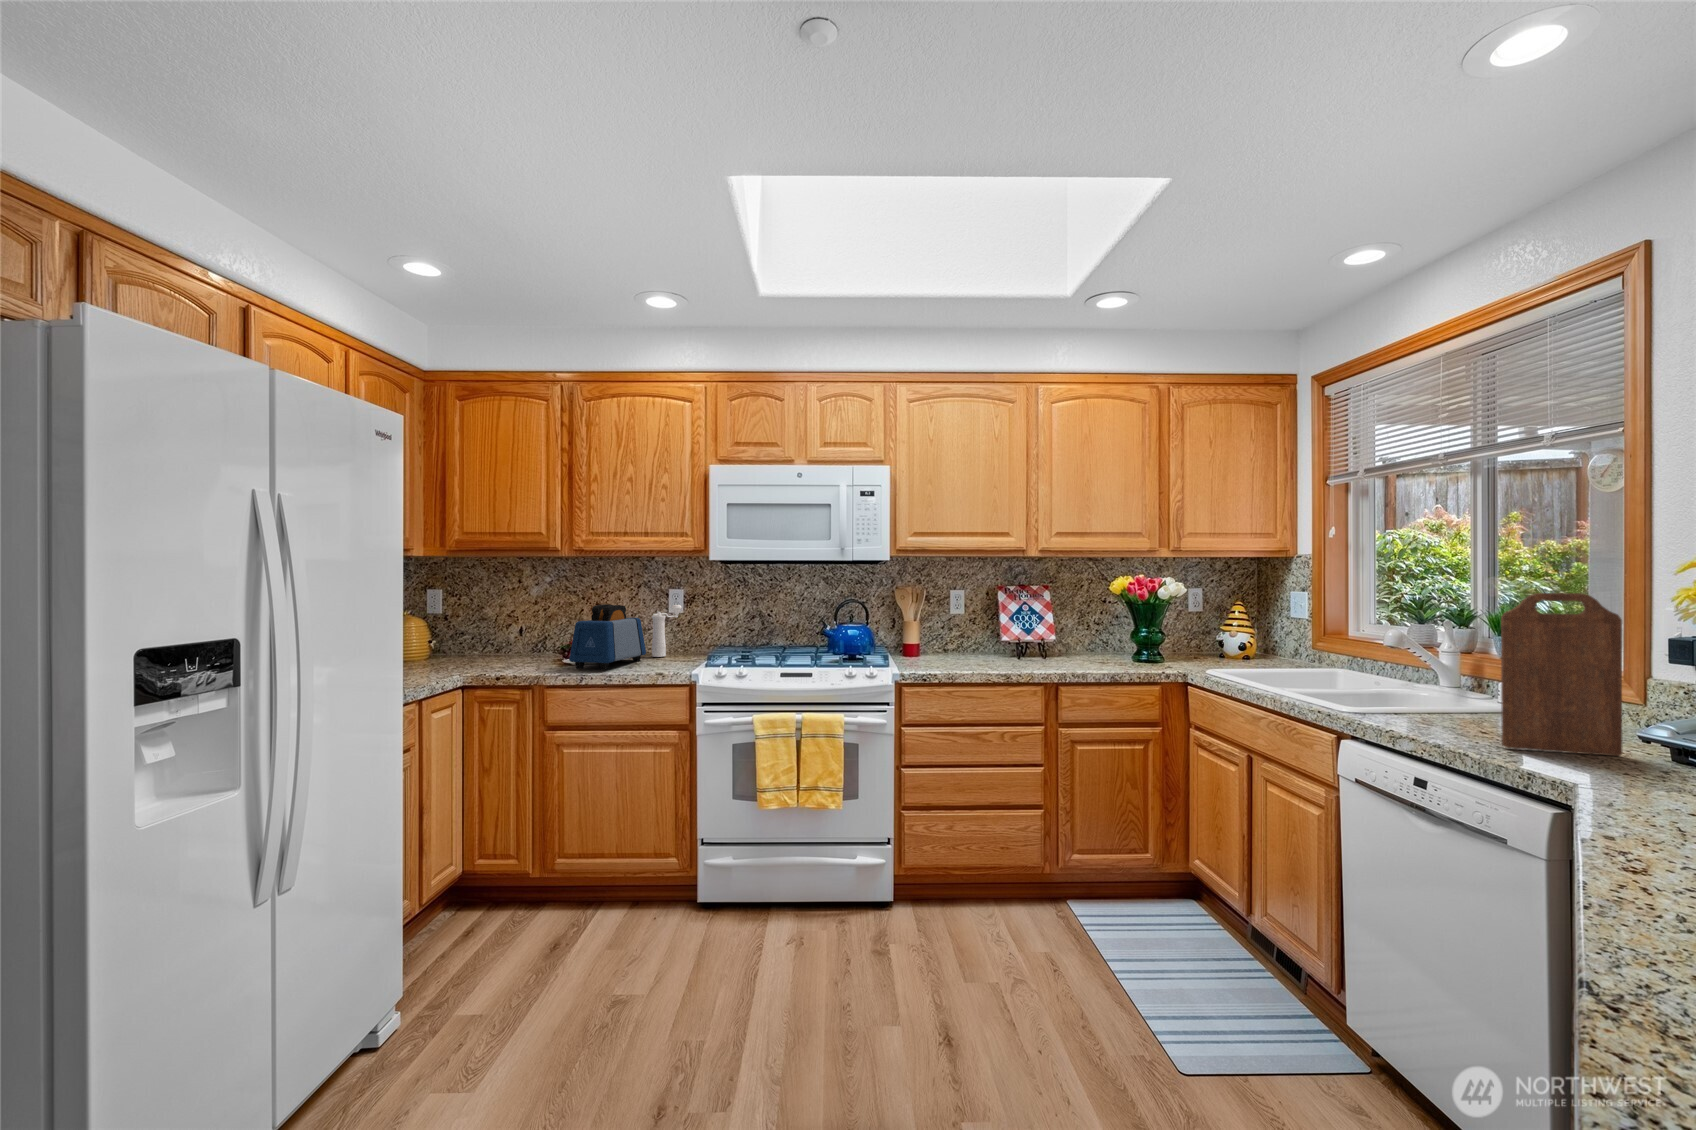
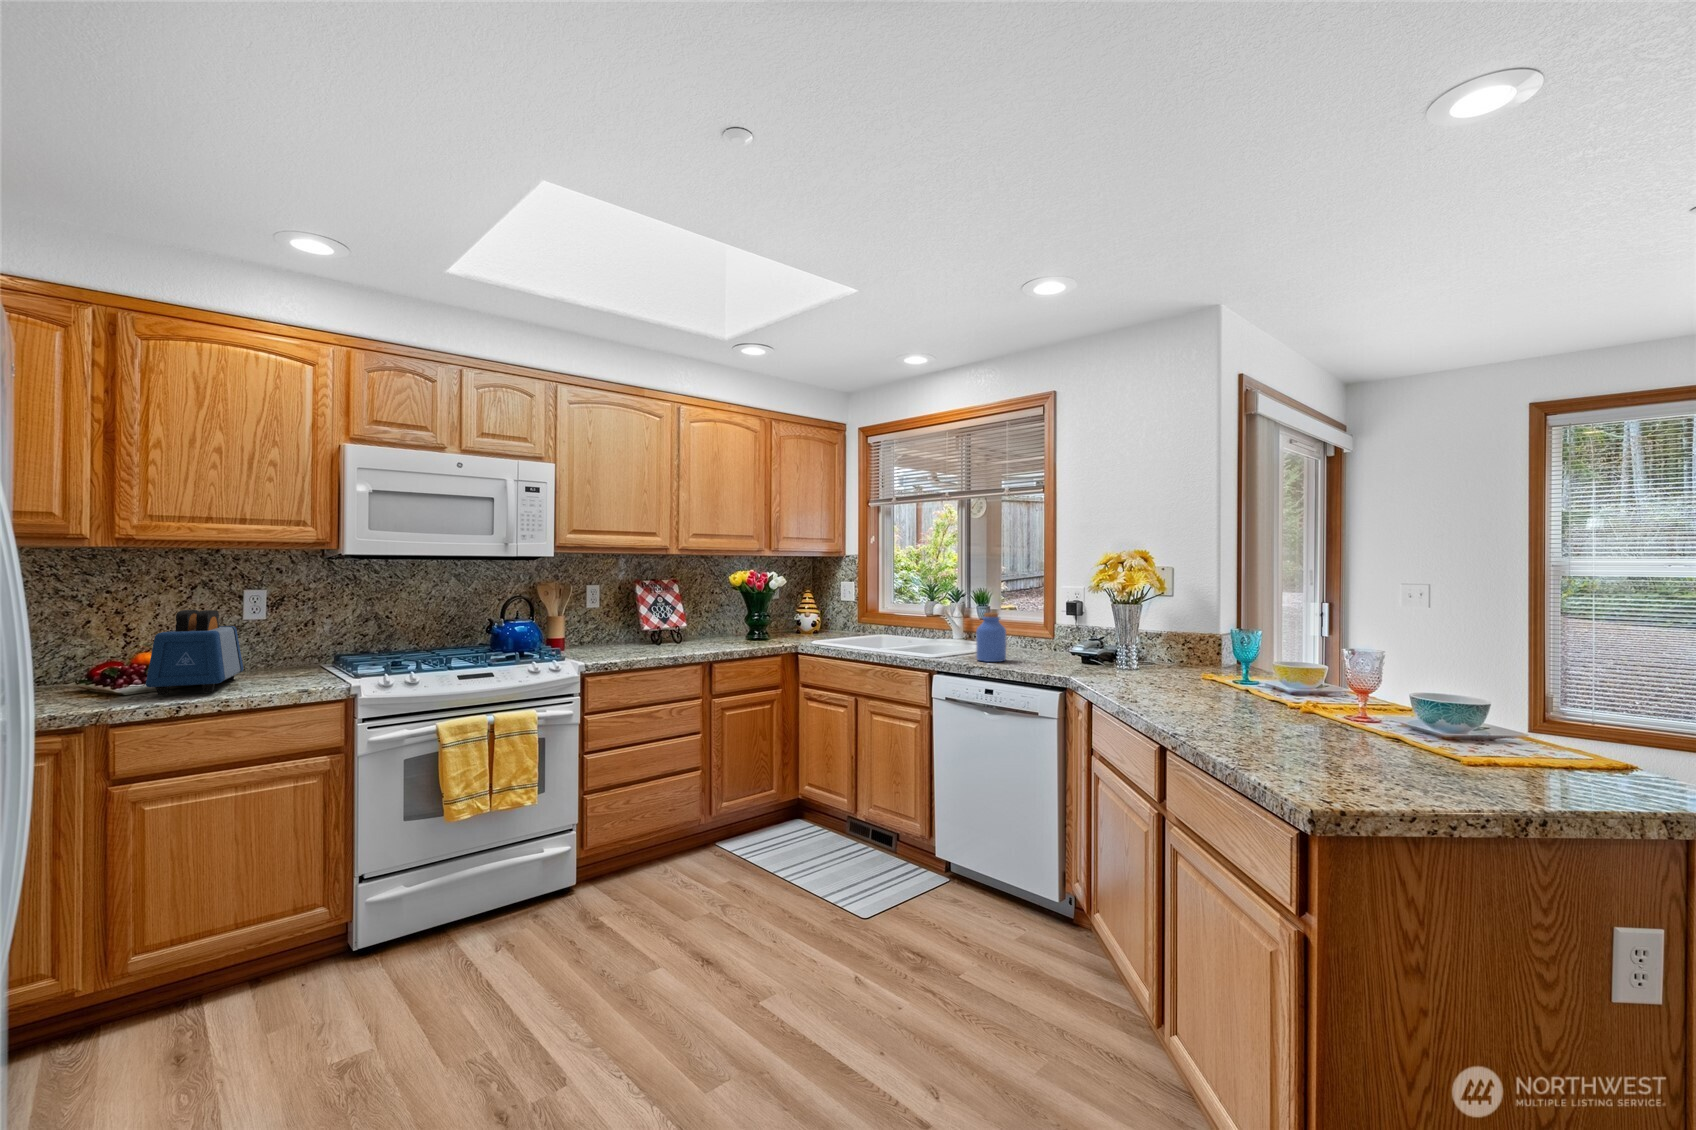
cutting board: present [1501,593,1622,756] -> none [1020,578,1065,666]
pepper mill: present [652,605,682,657] -> none [243,608,278,674]
jar: none [1428,649,1492,734] -> present [976,613,1006,662]

